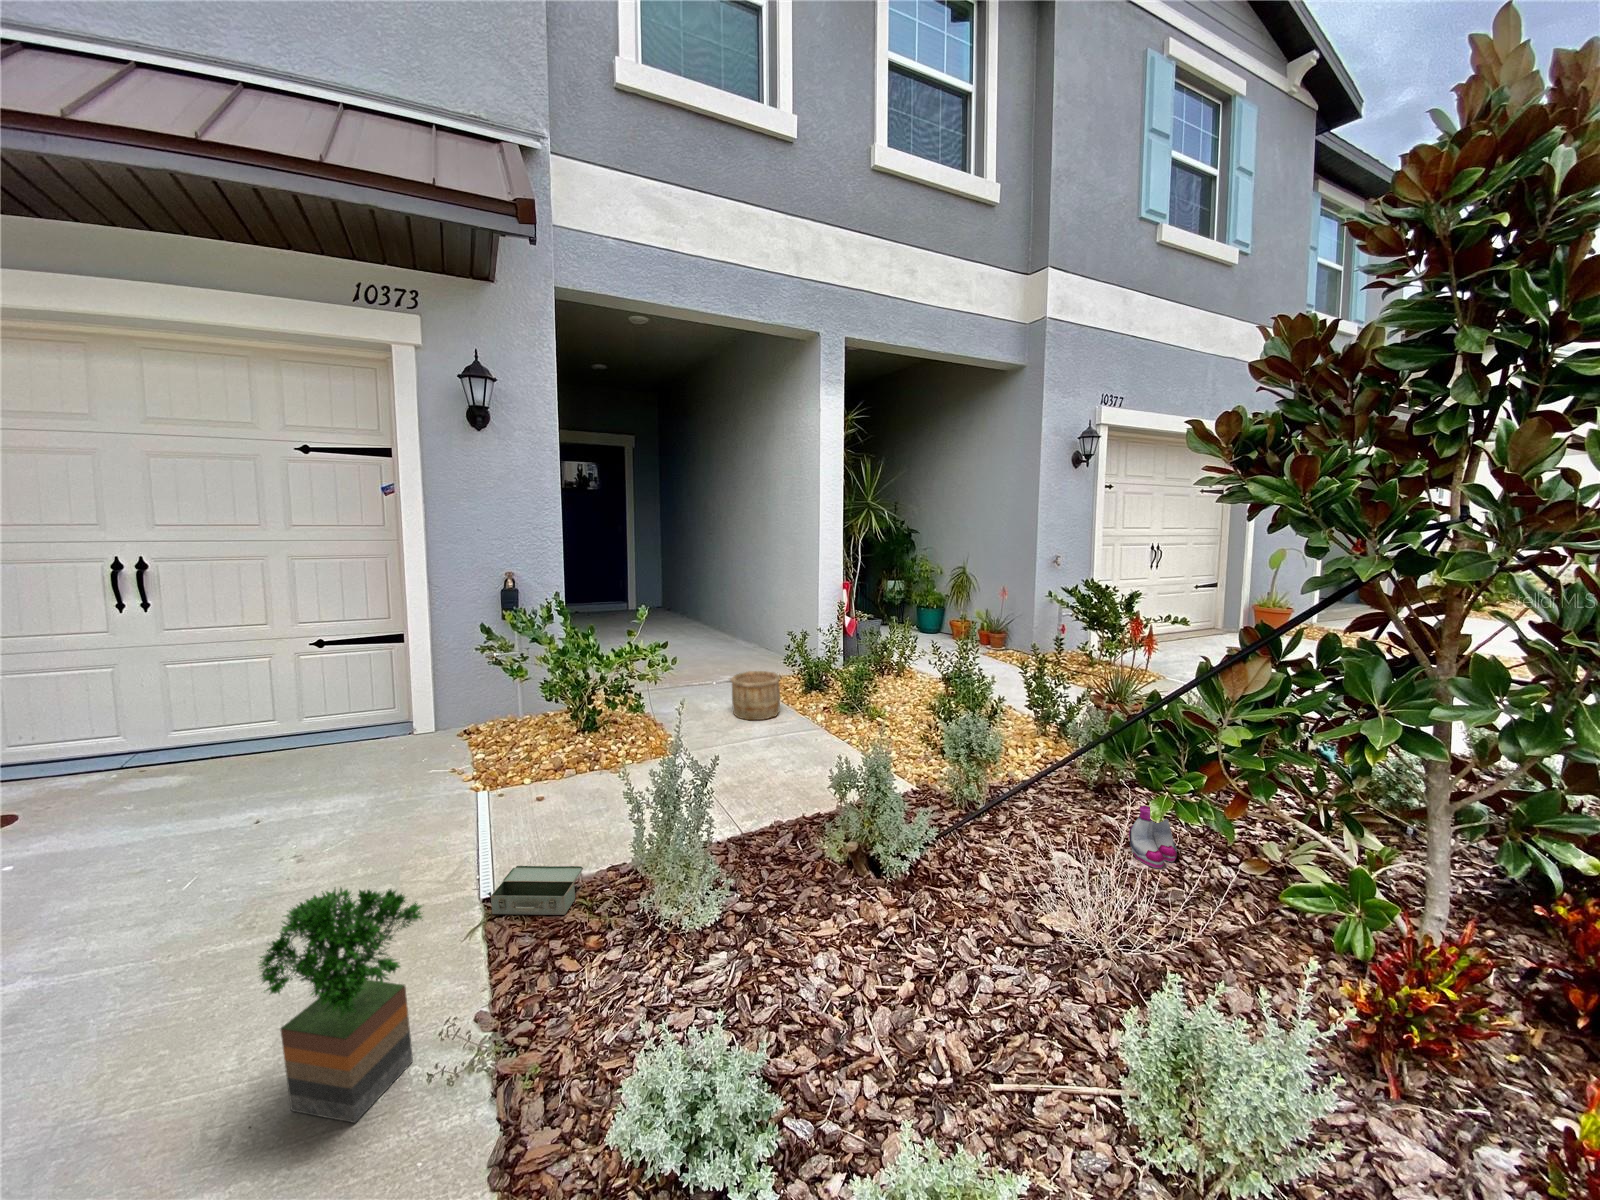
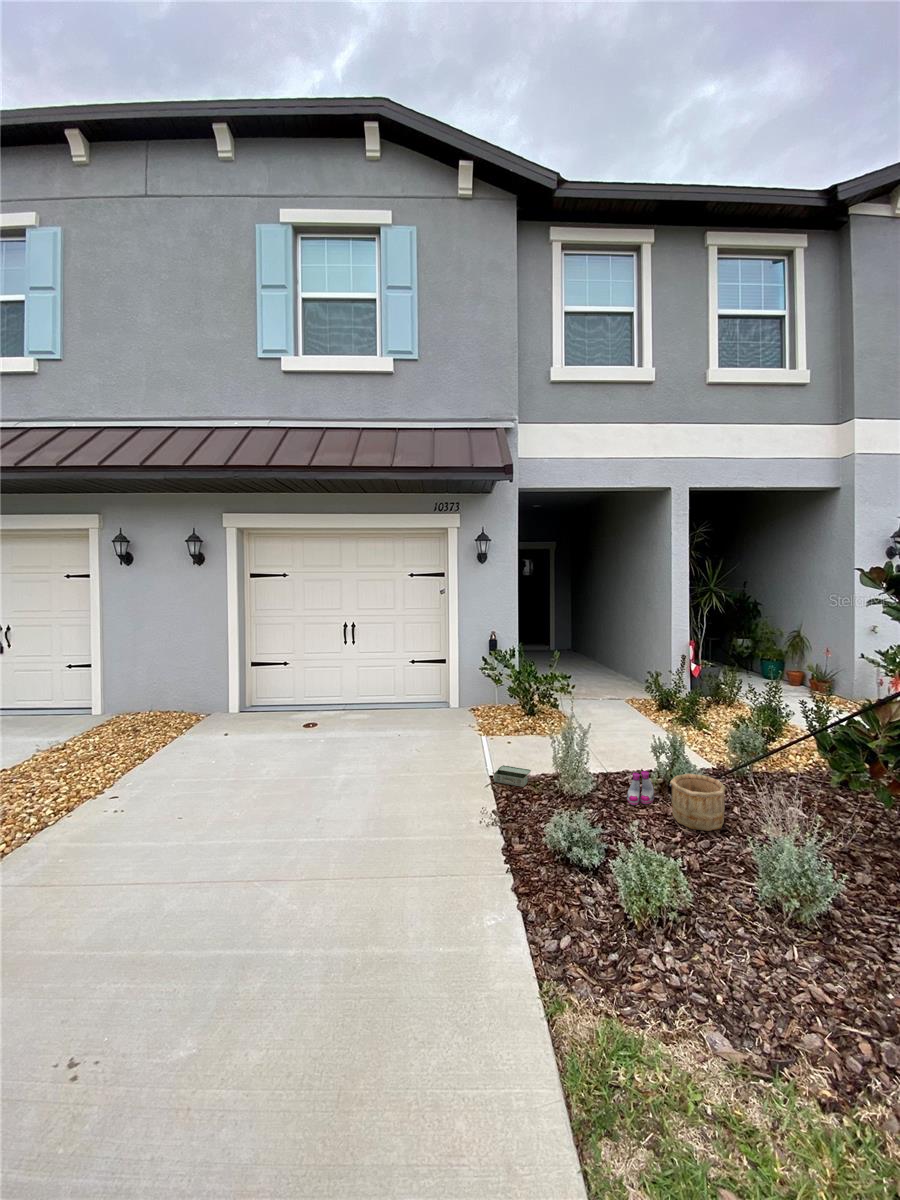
wooden bucket: present [730,671,780,720] -> present [670,774,726,831]
boots: present [1129,805,1177,869] -> present [627,771,654,805]
potted tree: present [259,888,422,1123] -> none [435,748,481,828]

